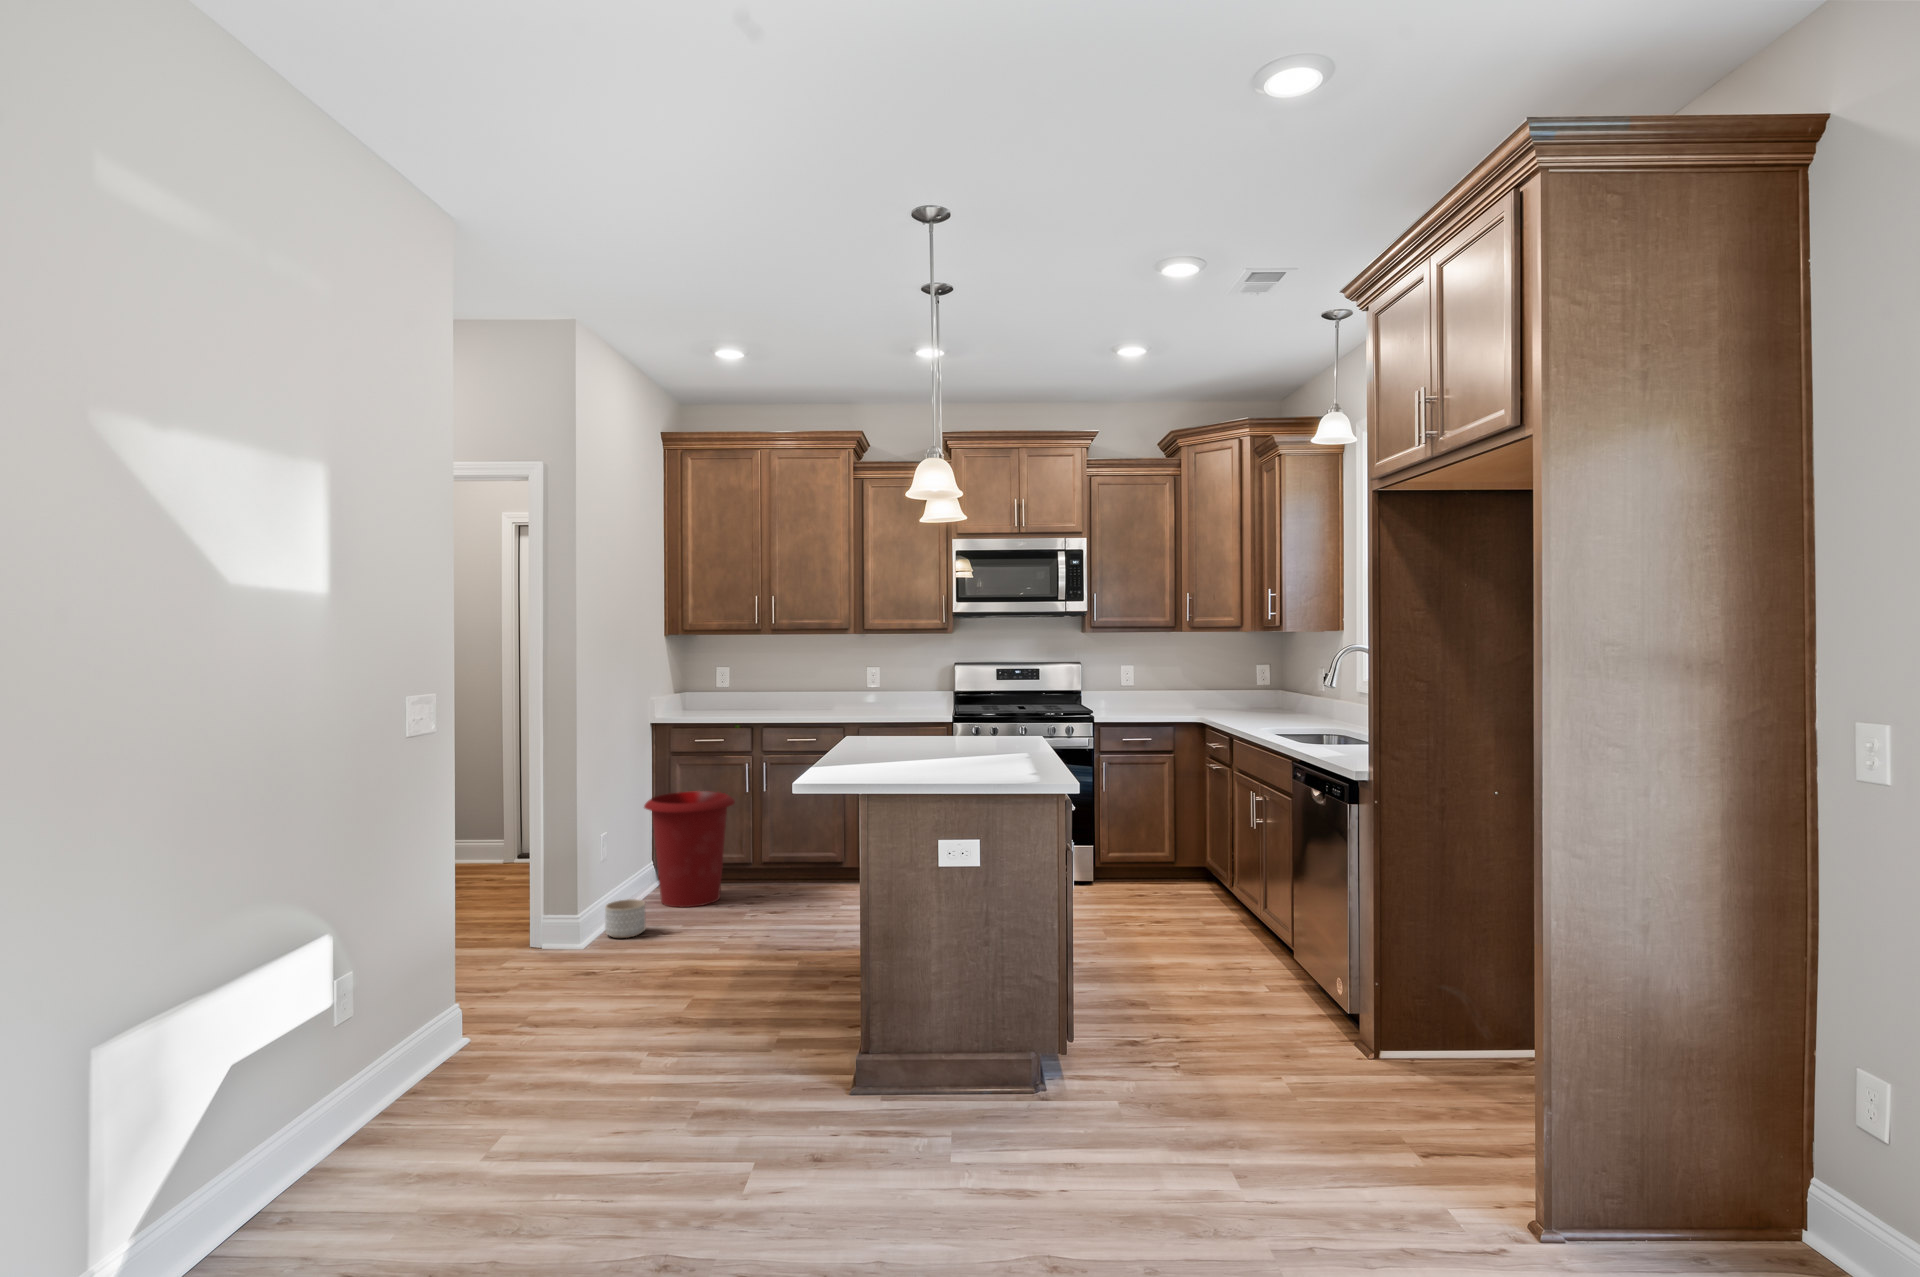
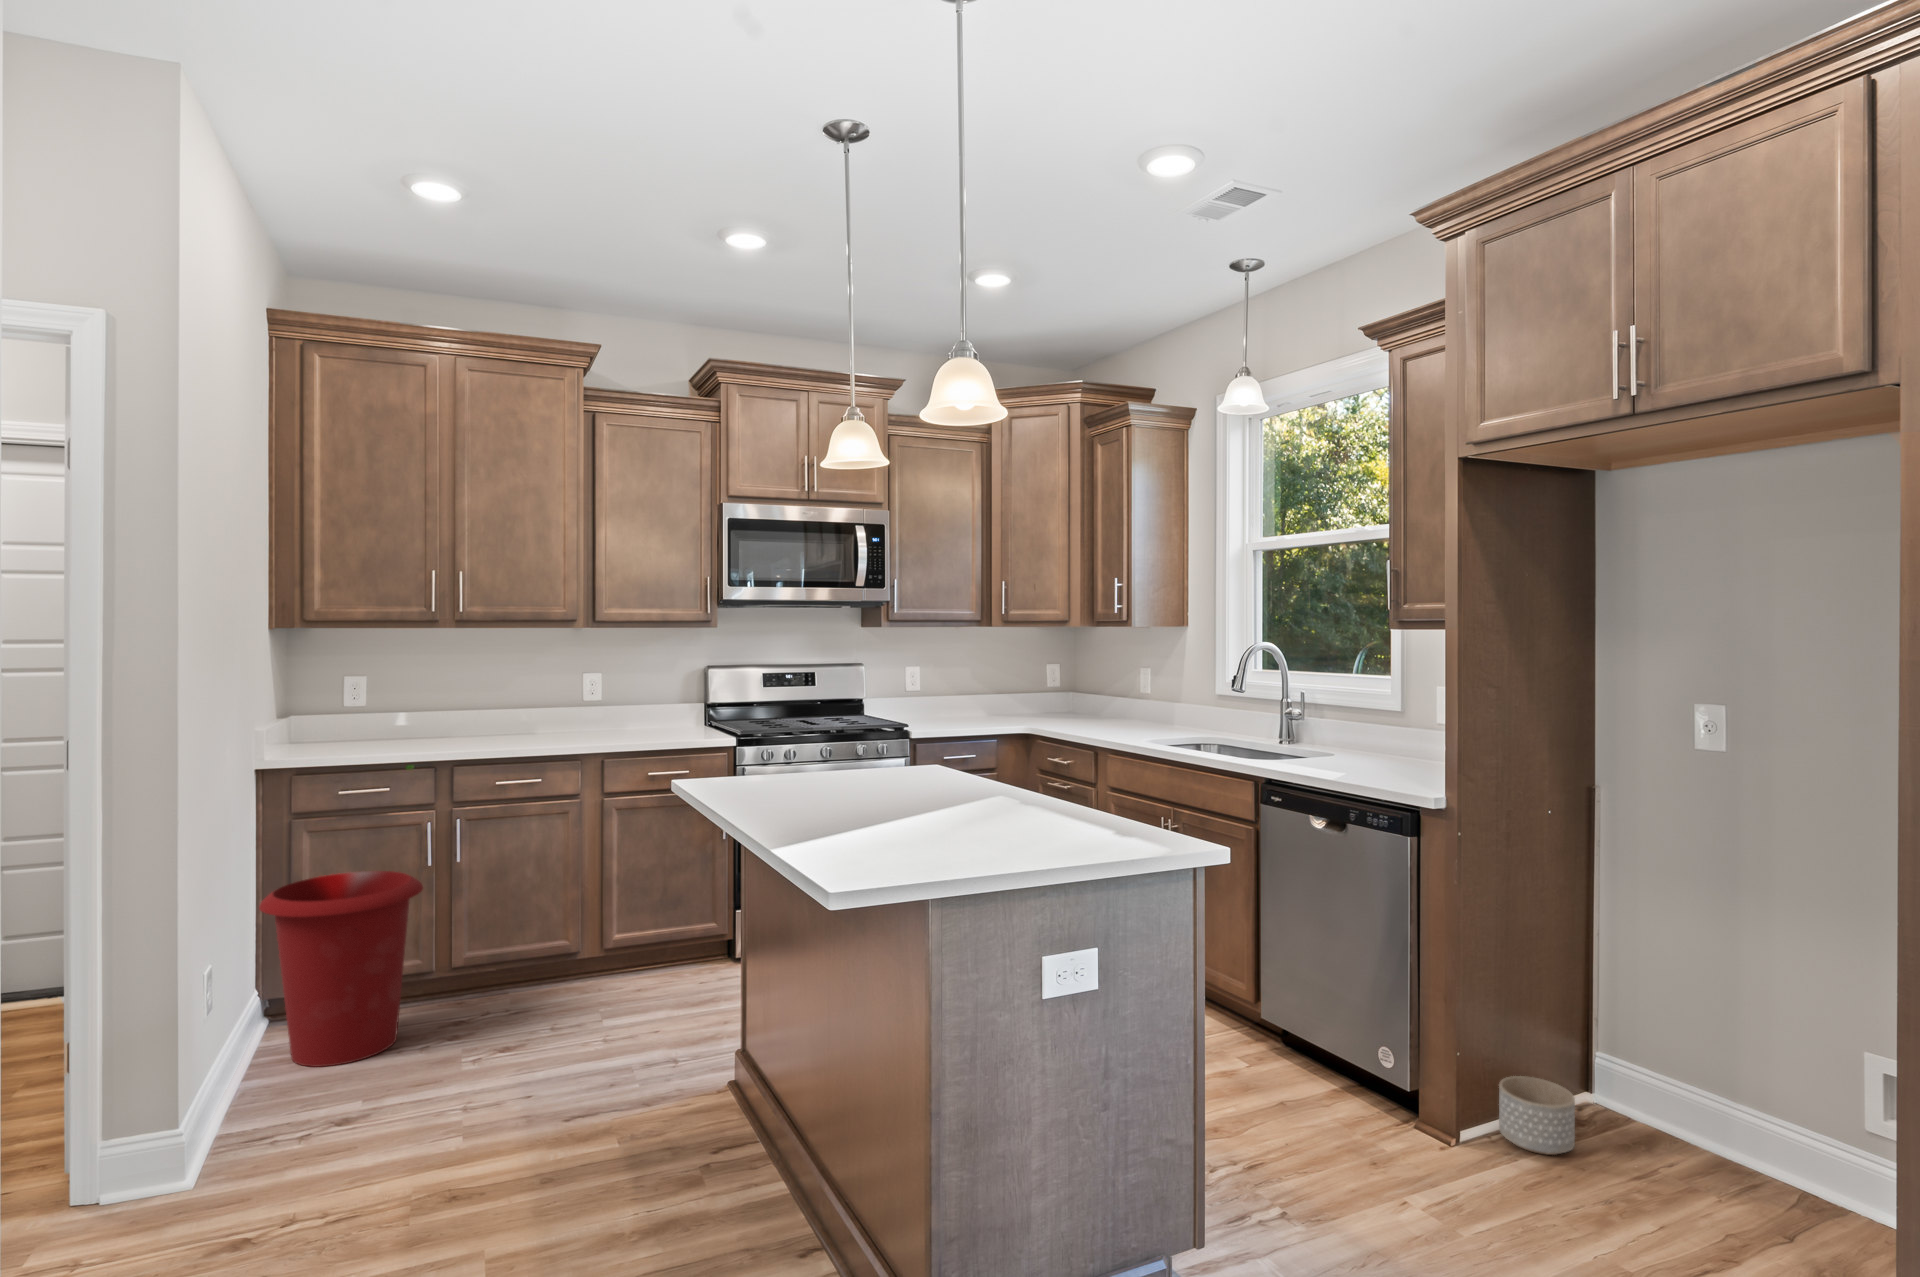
planter: present [605,899,645,938] -> present [1499,1076,1575,1155]

